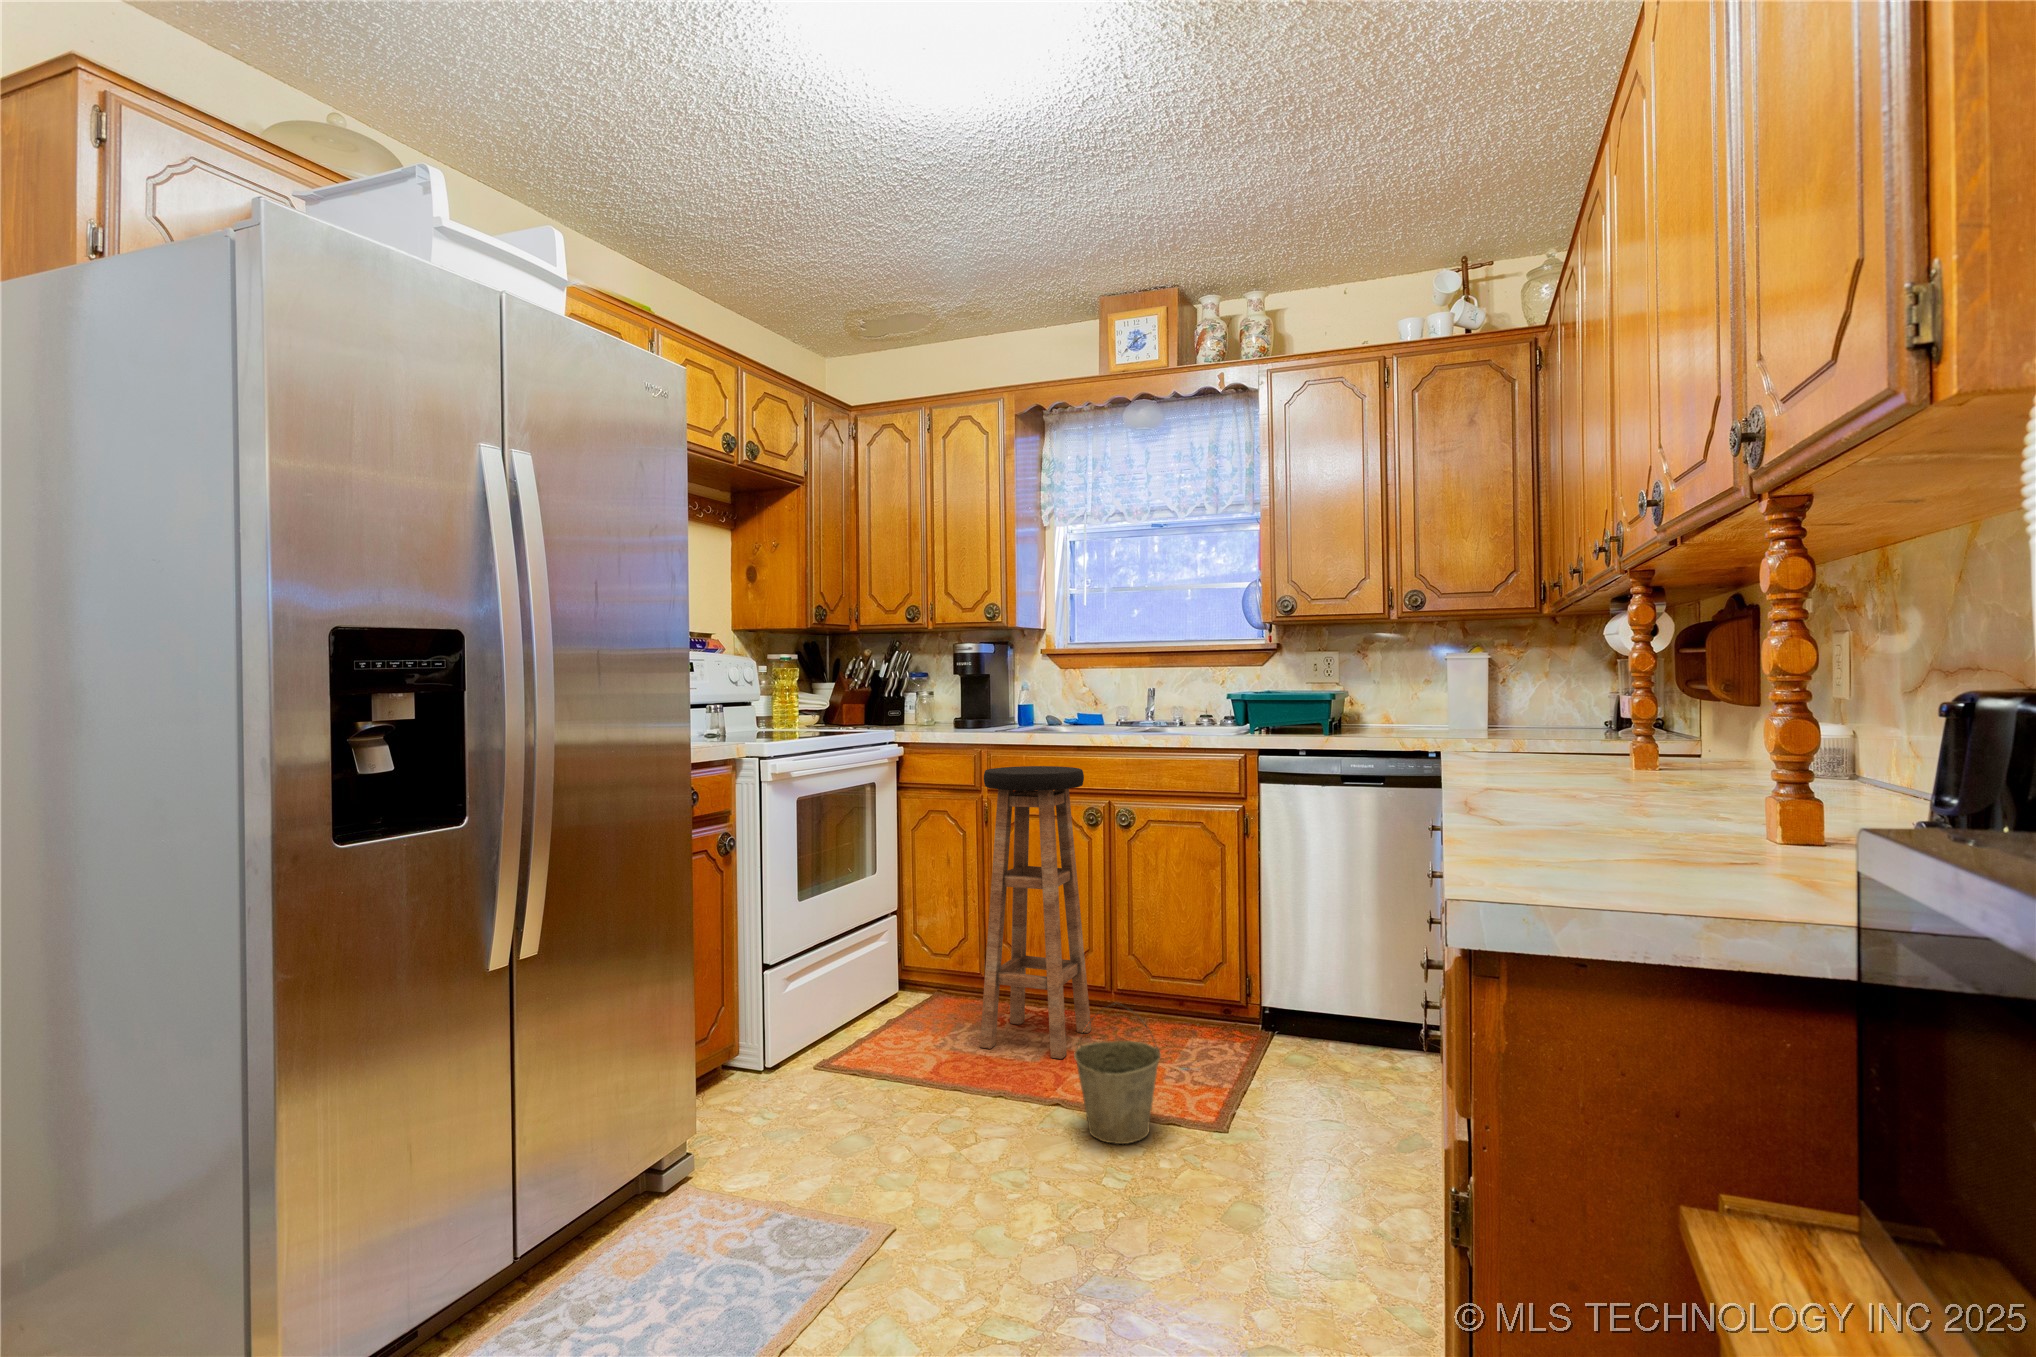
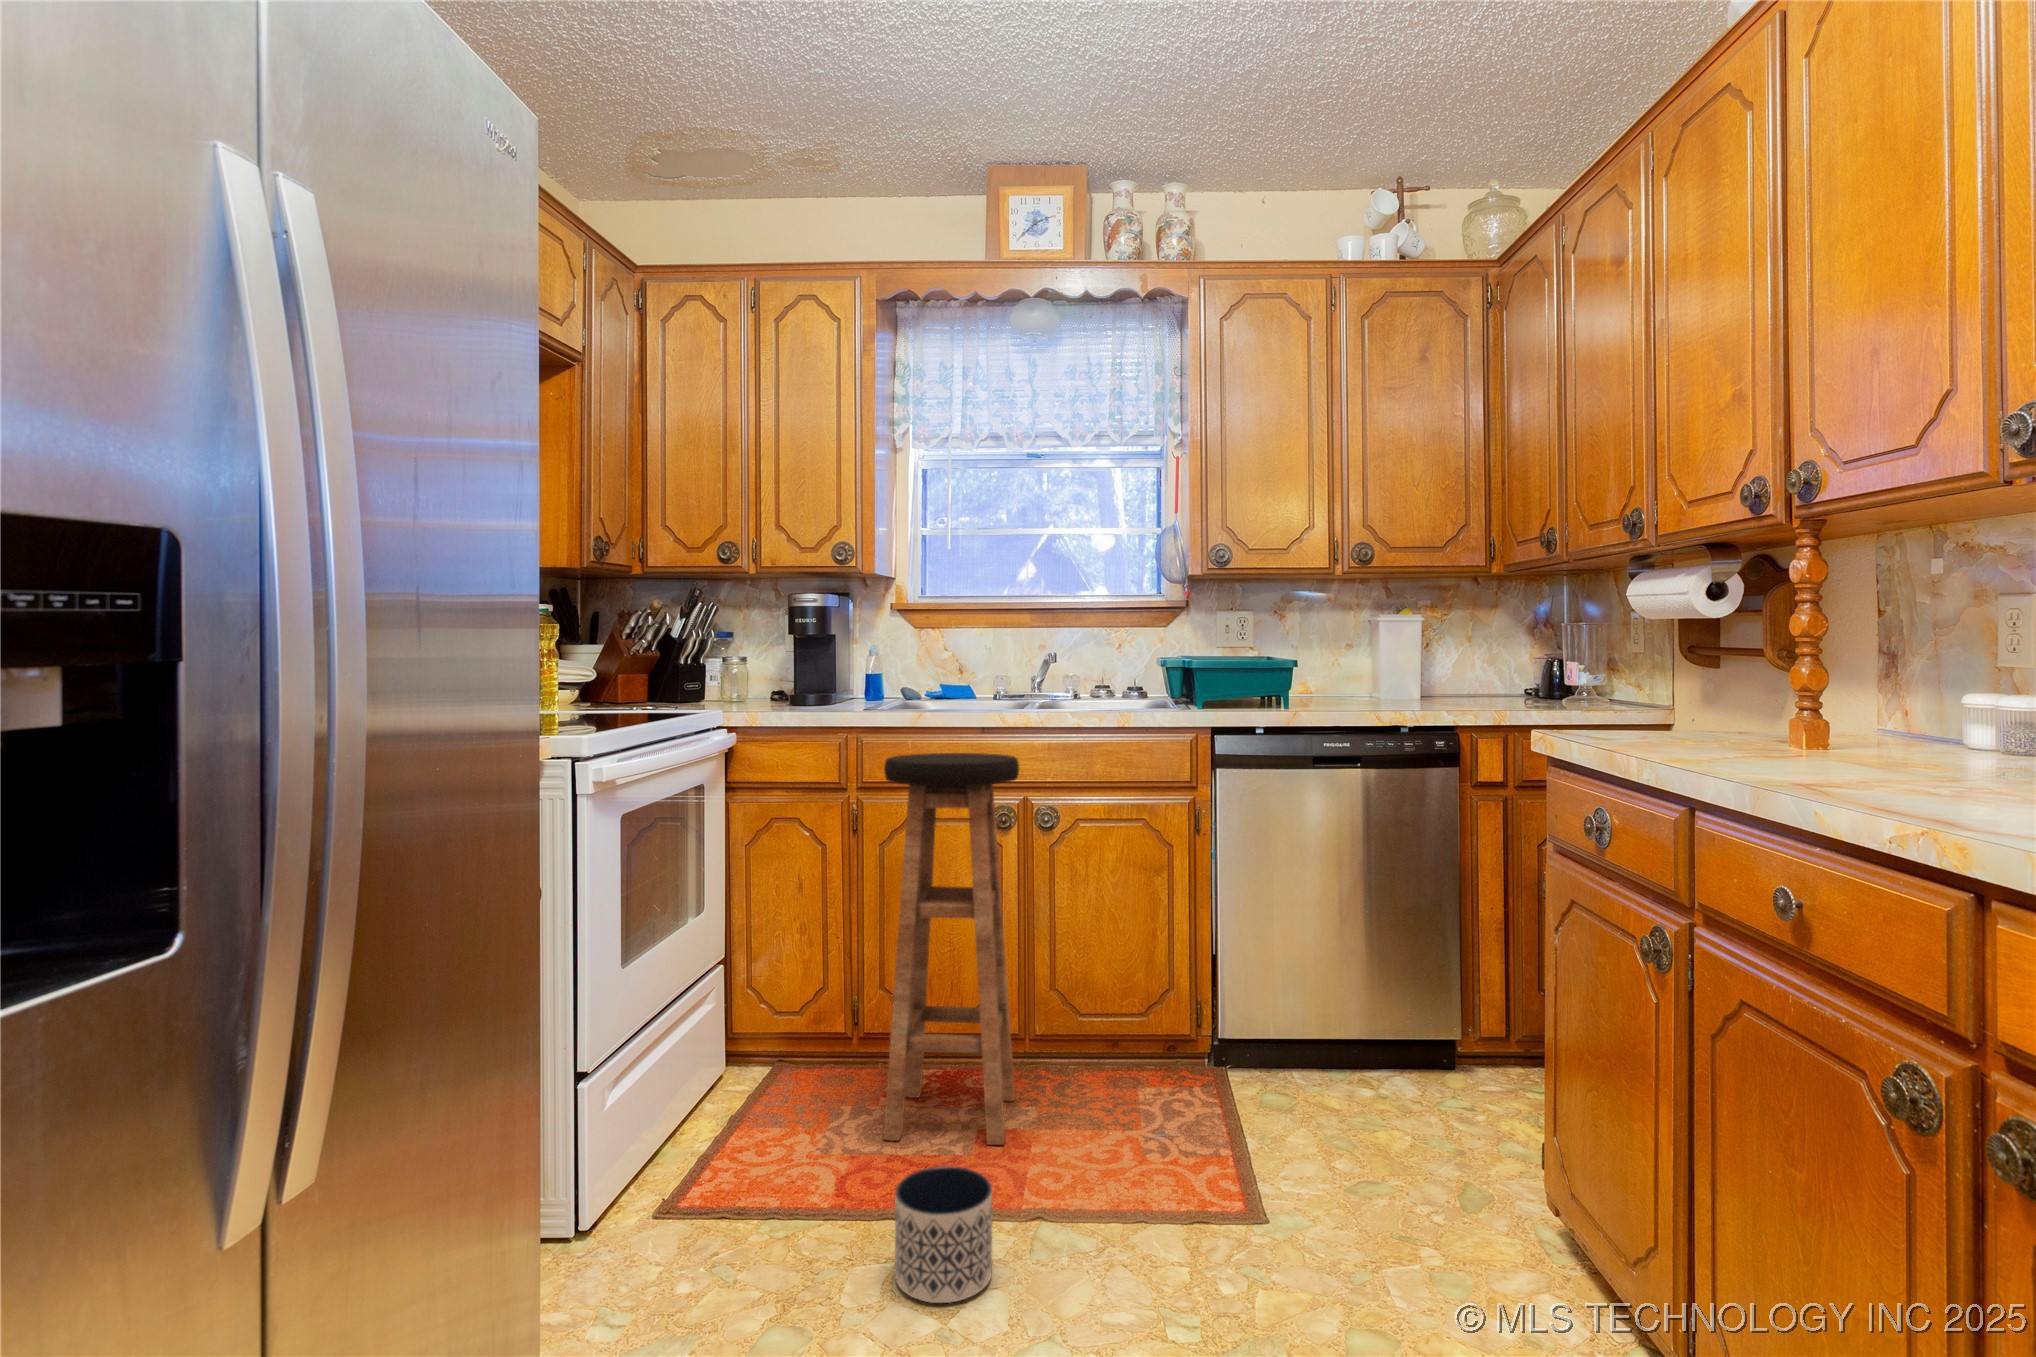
bucket: present [1074,1004,1161,1144] -> none [1082,1076,1202,1275]
planter: none [941,1054,1008,1140] -> present [895,1166,992,1303]

